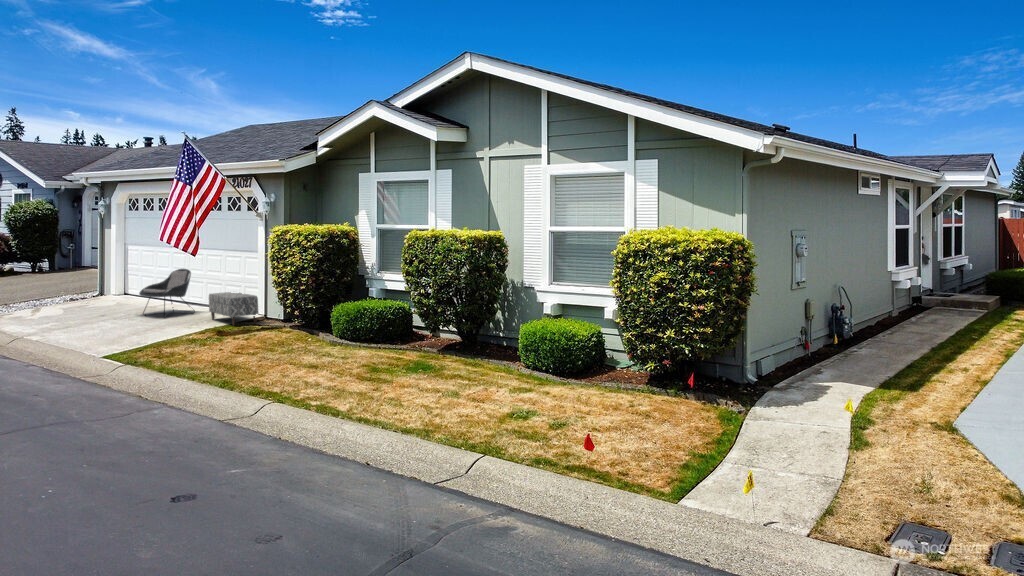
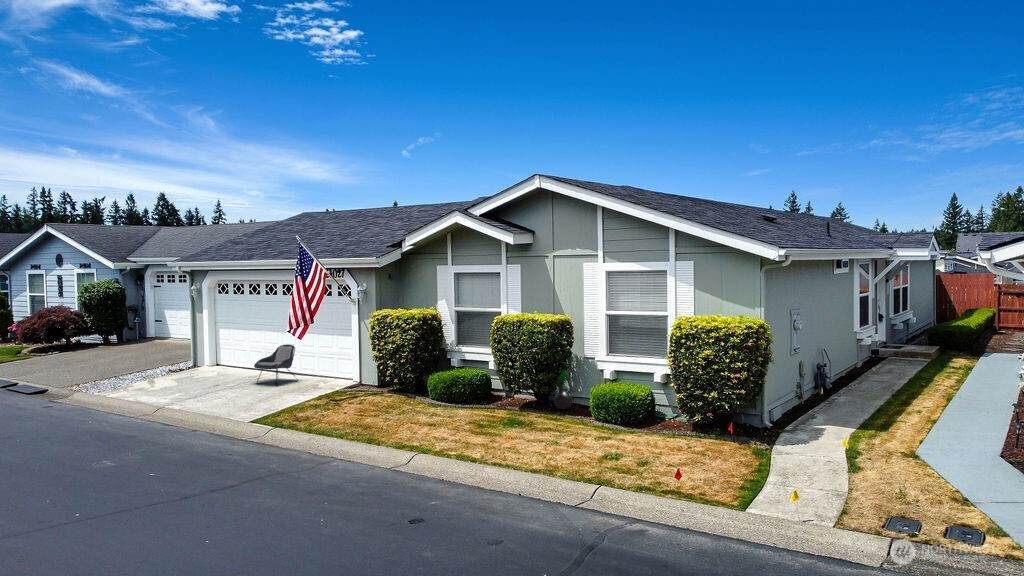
bench: present [209,292,258,325] -> none [315,363,358,391]
potted tree: none [469,297,506,354] -> present [554,371,573,409]

